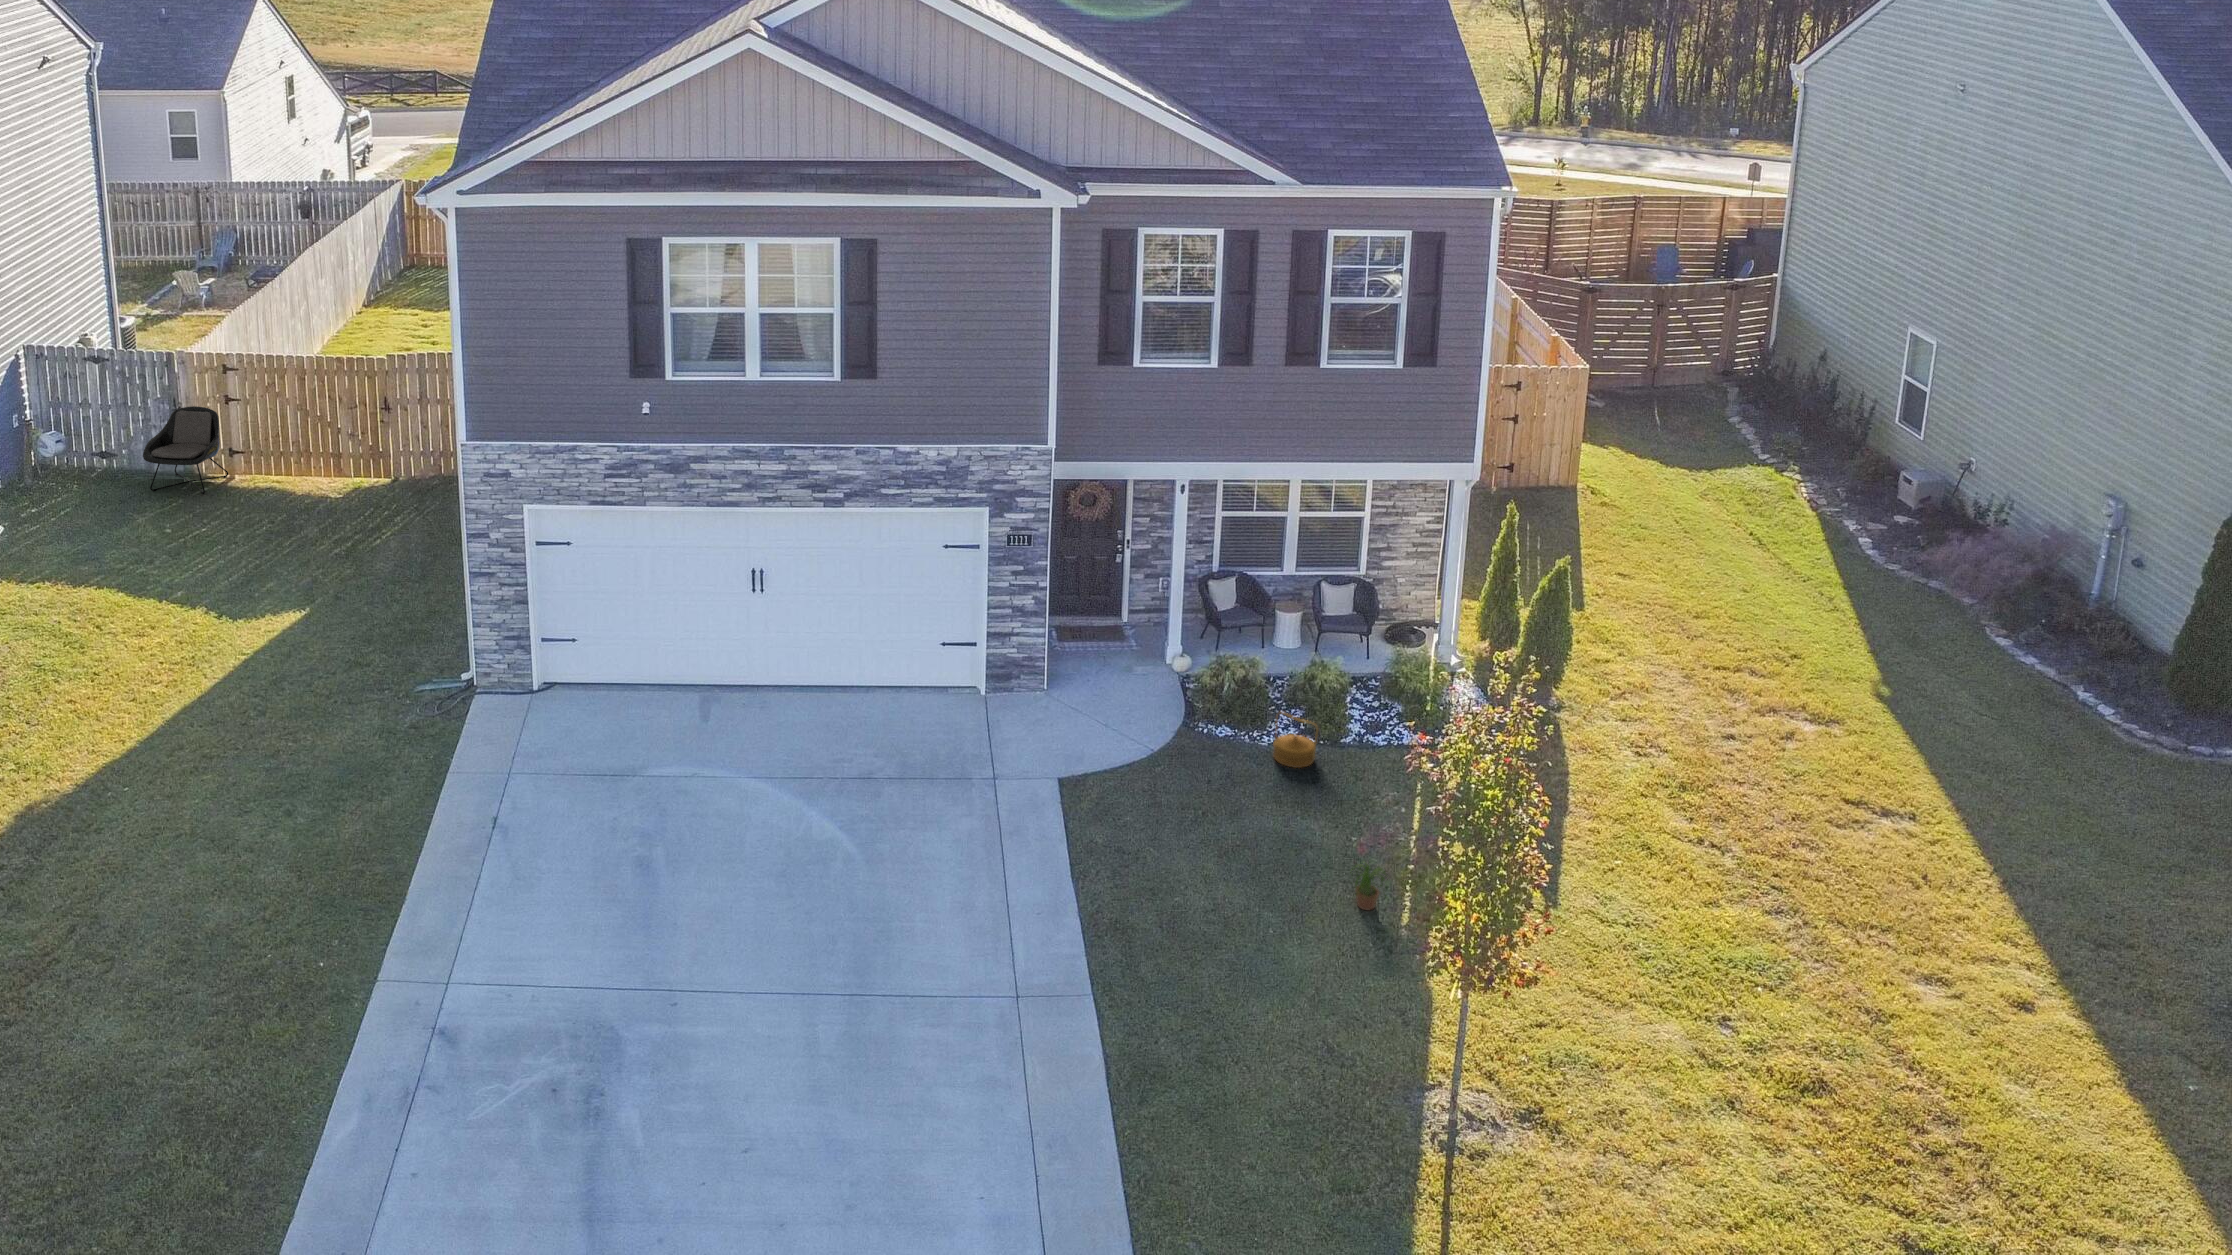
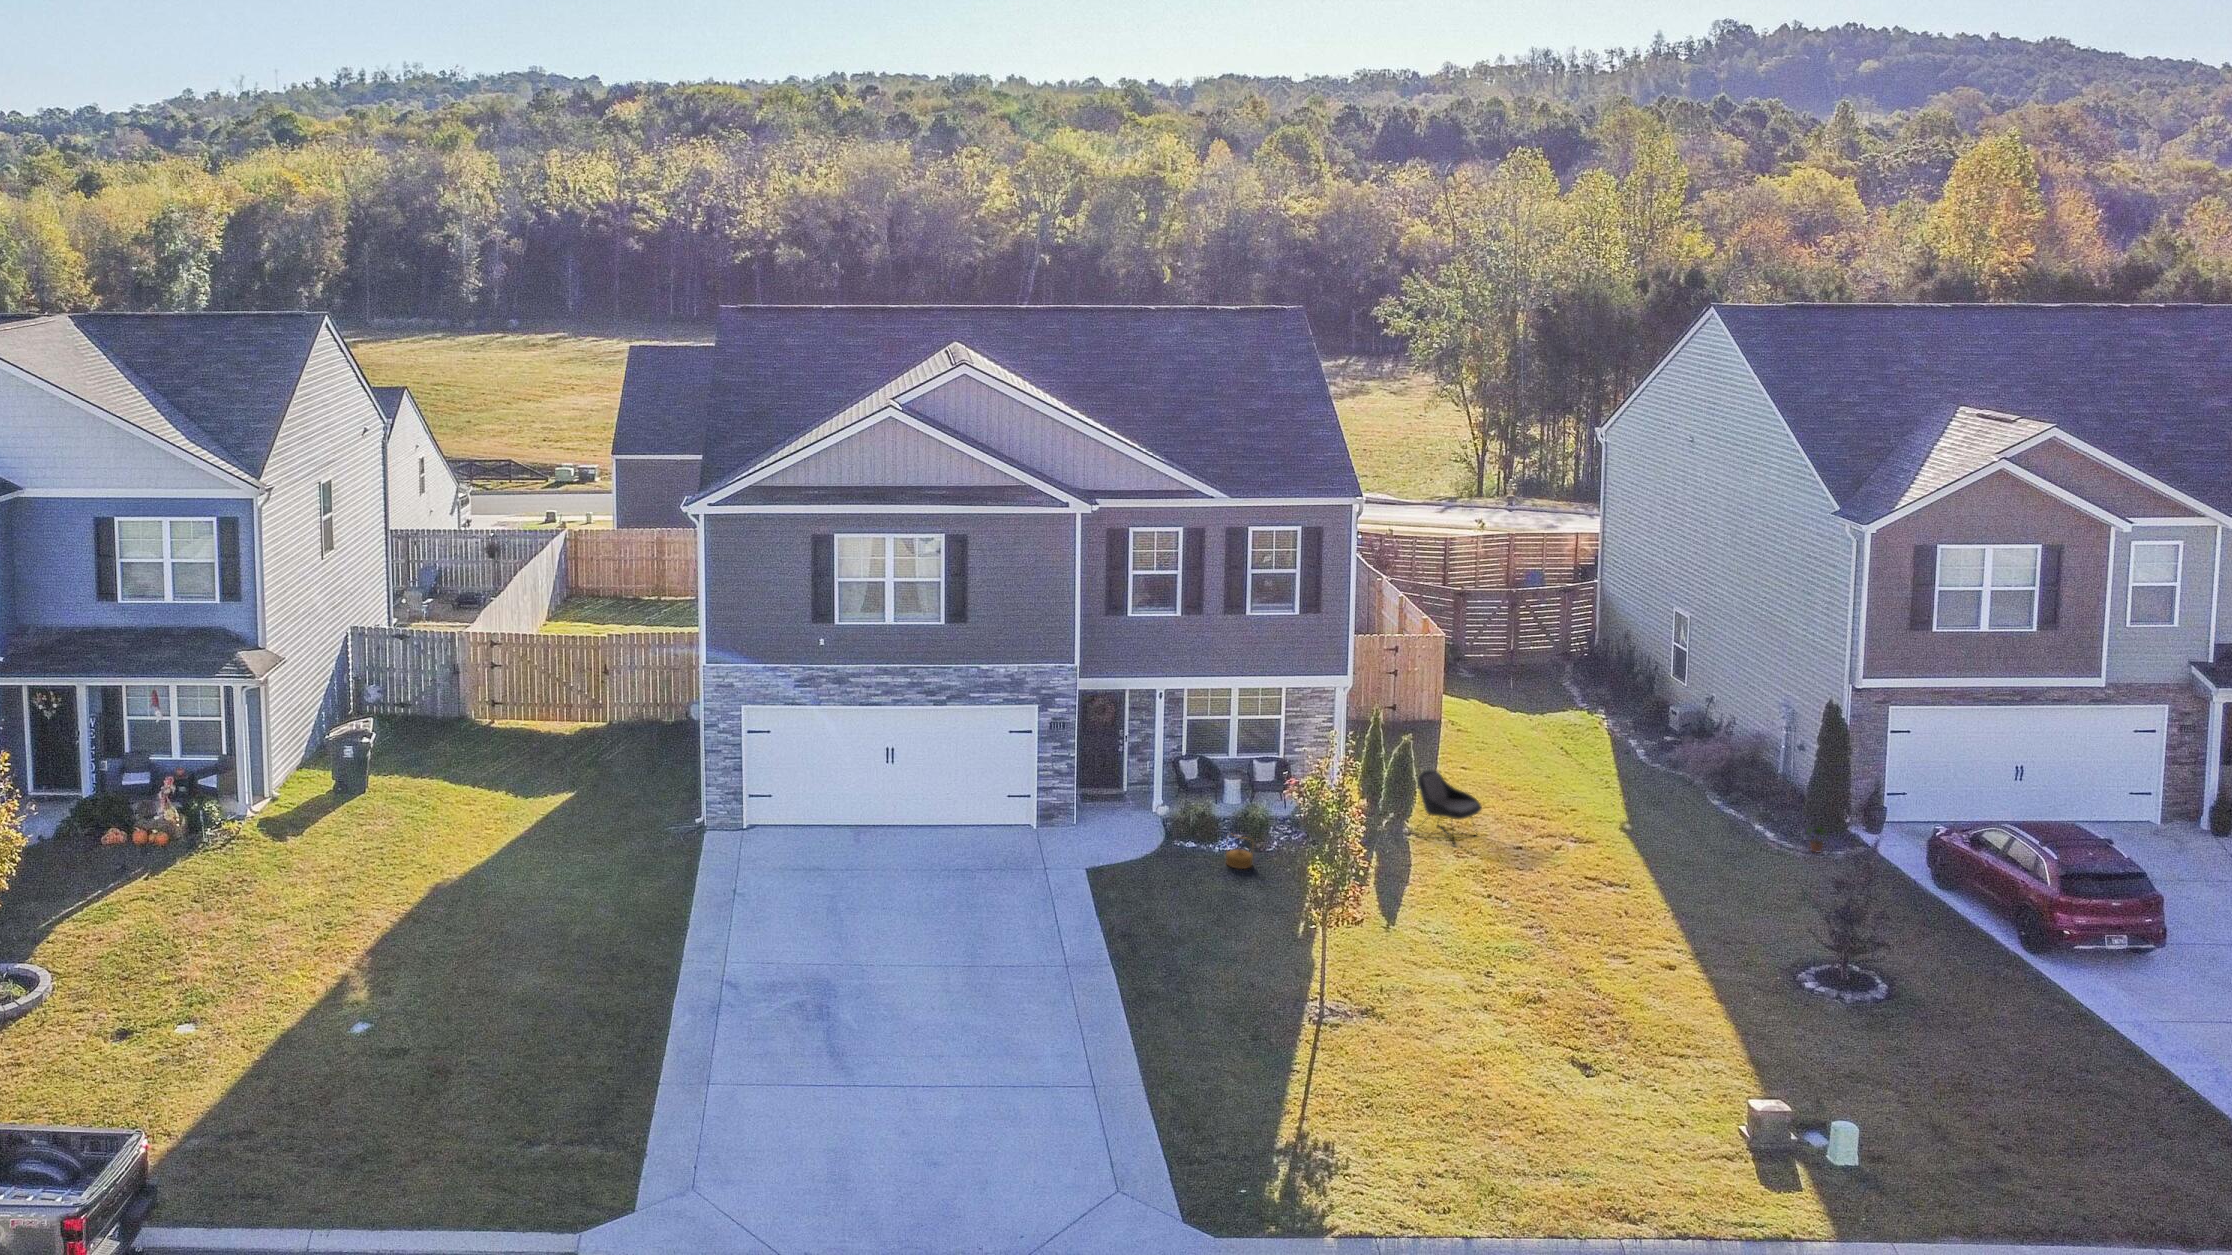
lounge chair: present [143,406,228,494] -> present [1418,770,1482,842]
potted plant: present [1350,862,1388,910] -> present [1808,827,1828,852]

